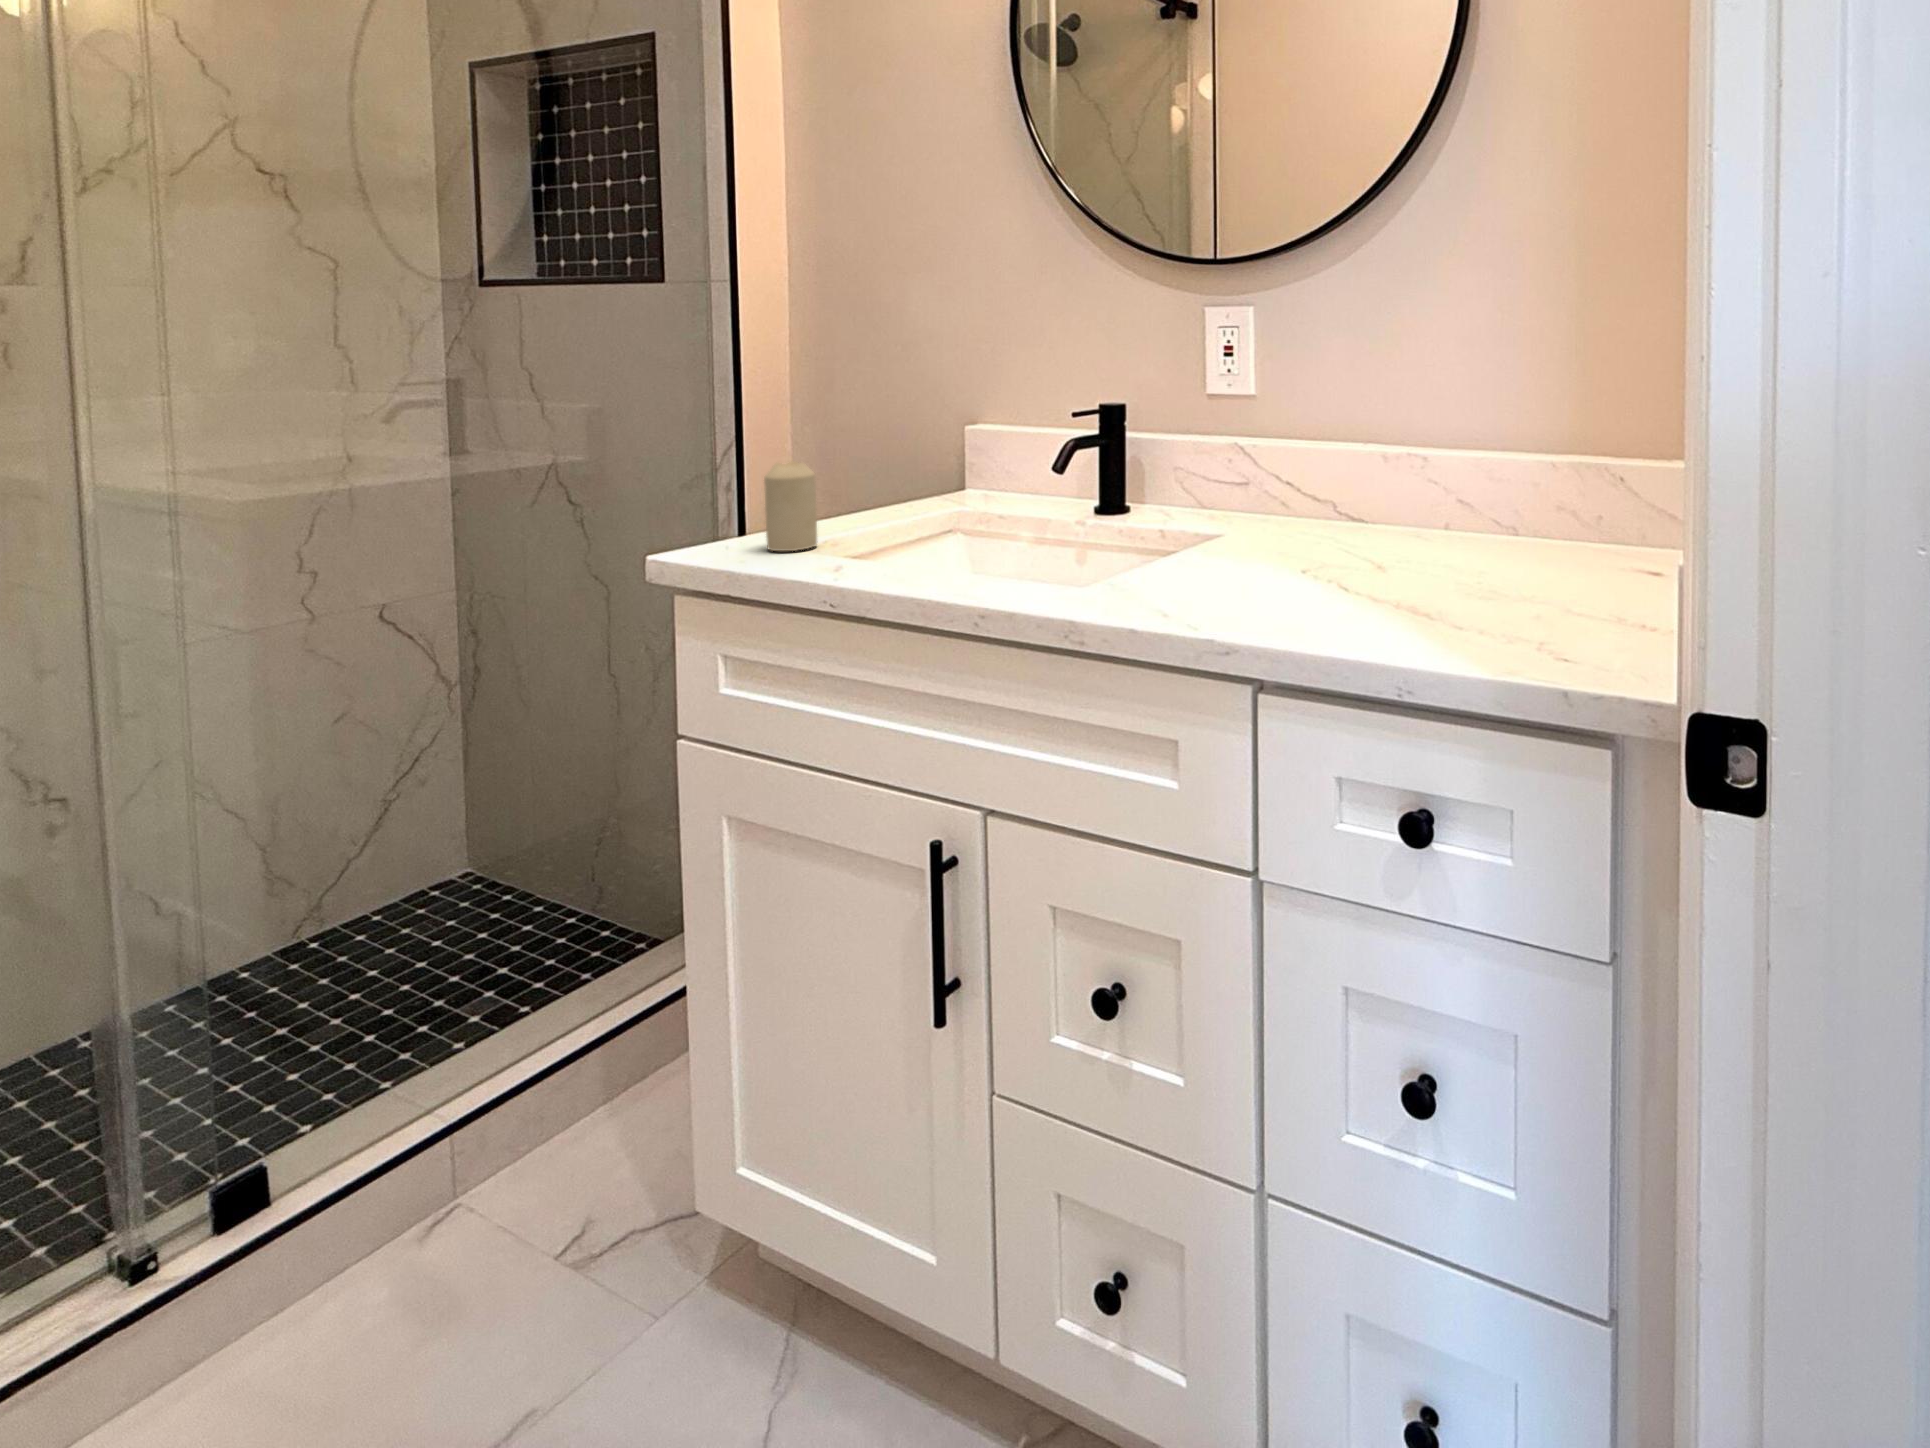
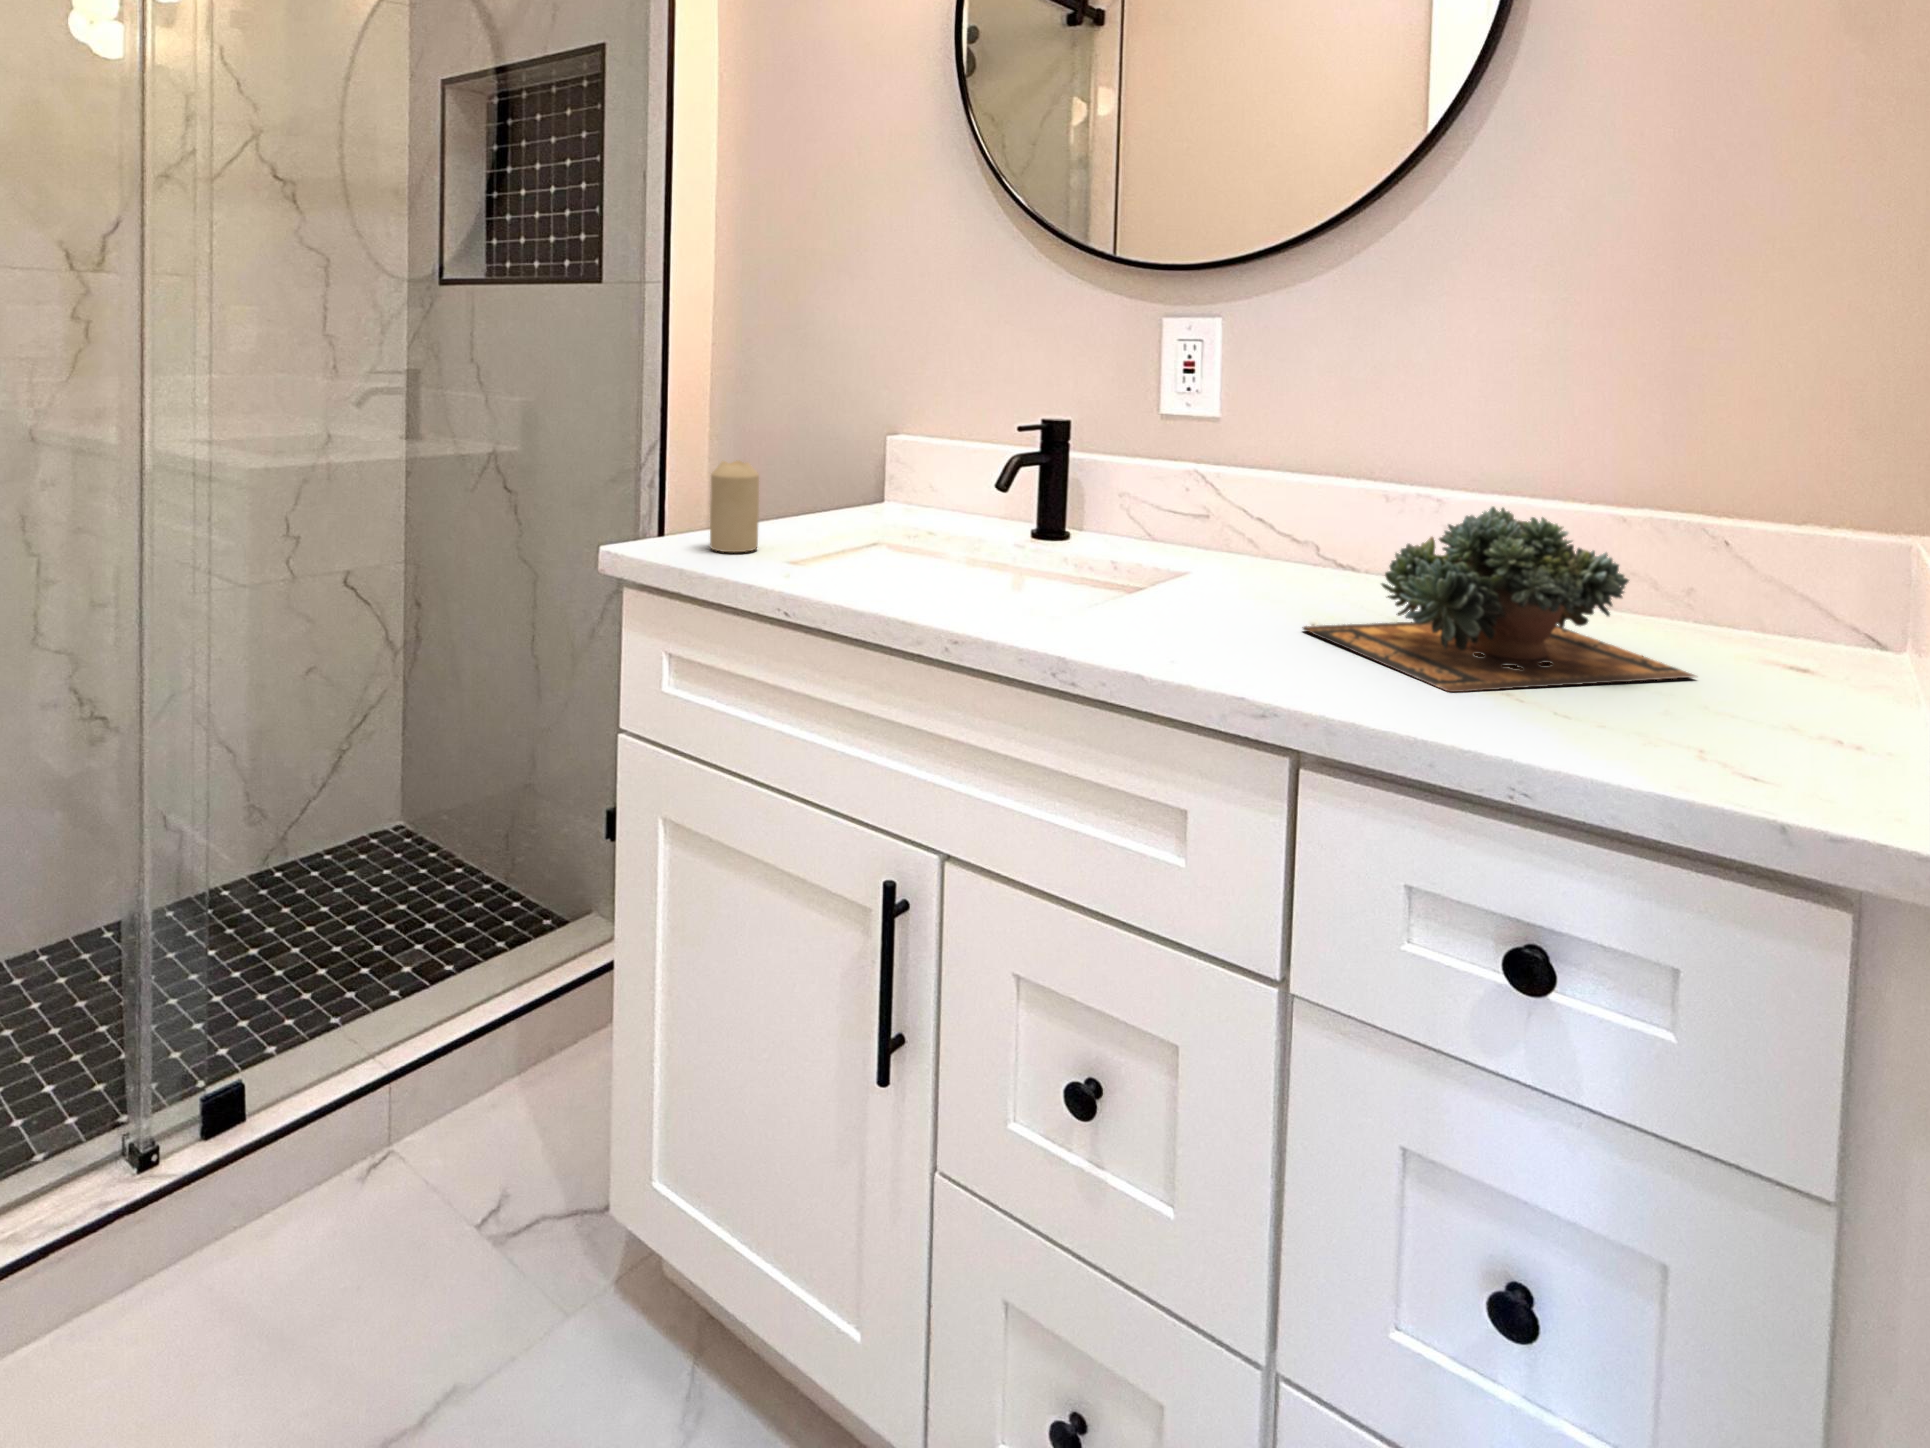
succulent plant: none [1295,462,1582,618] -> present [1302,507,1696,692]

